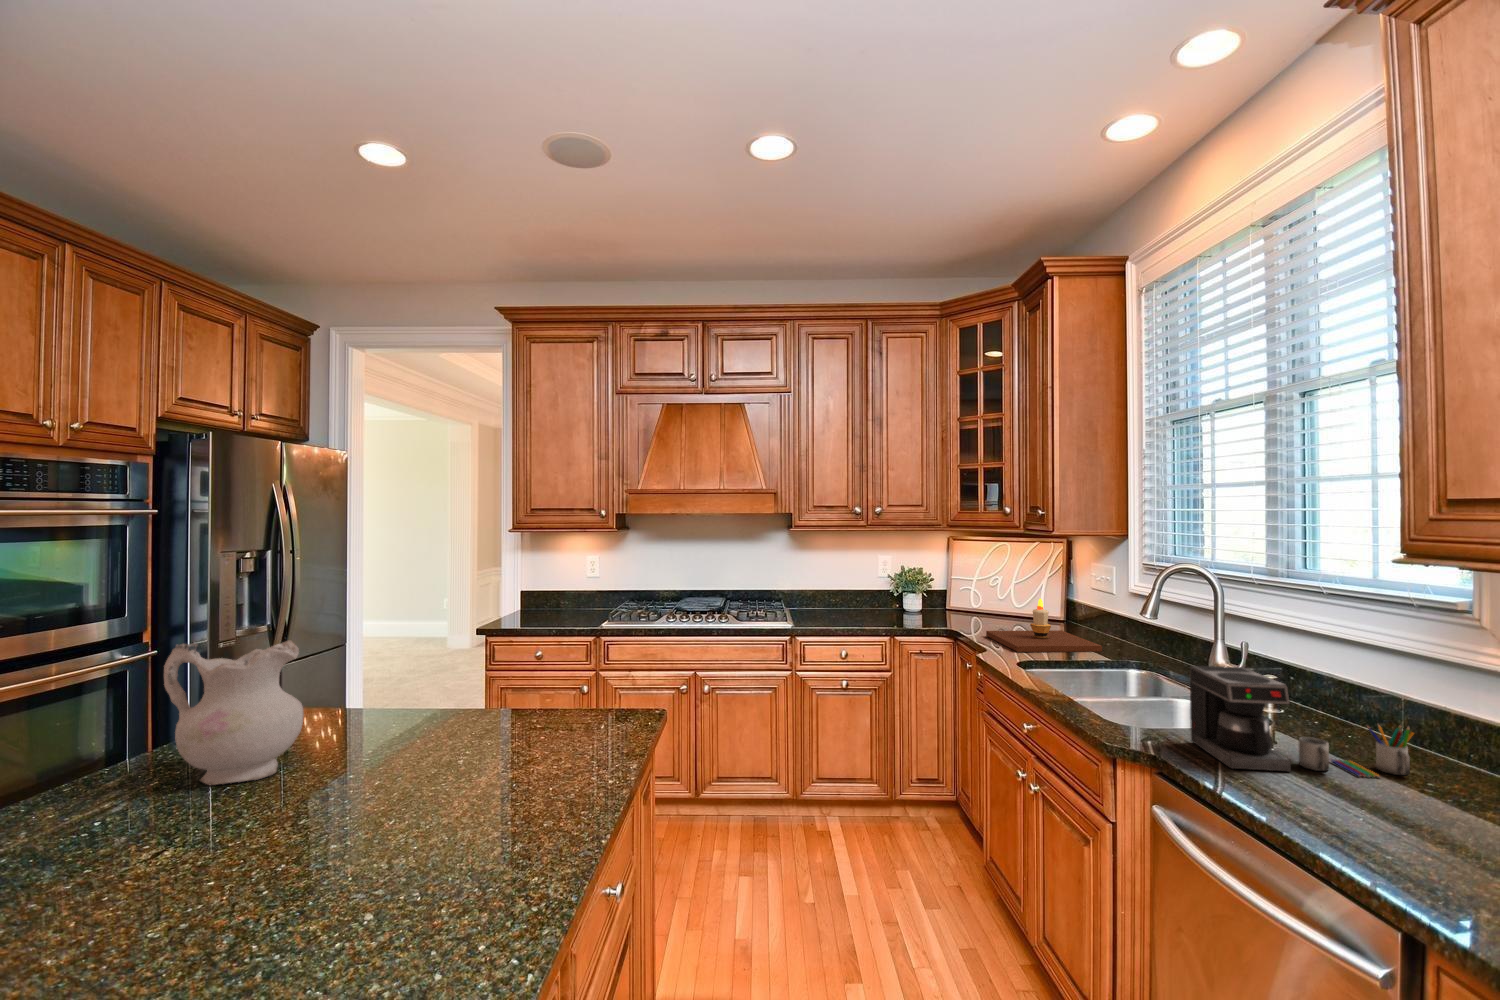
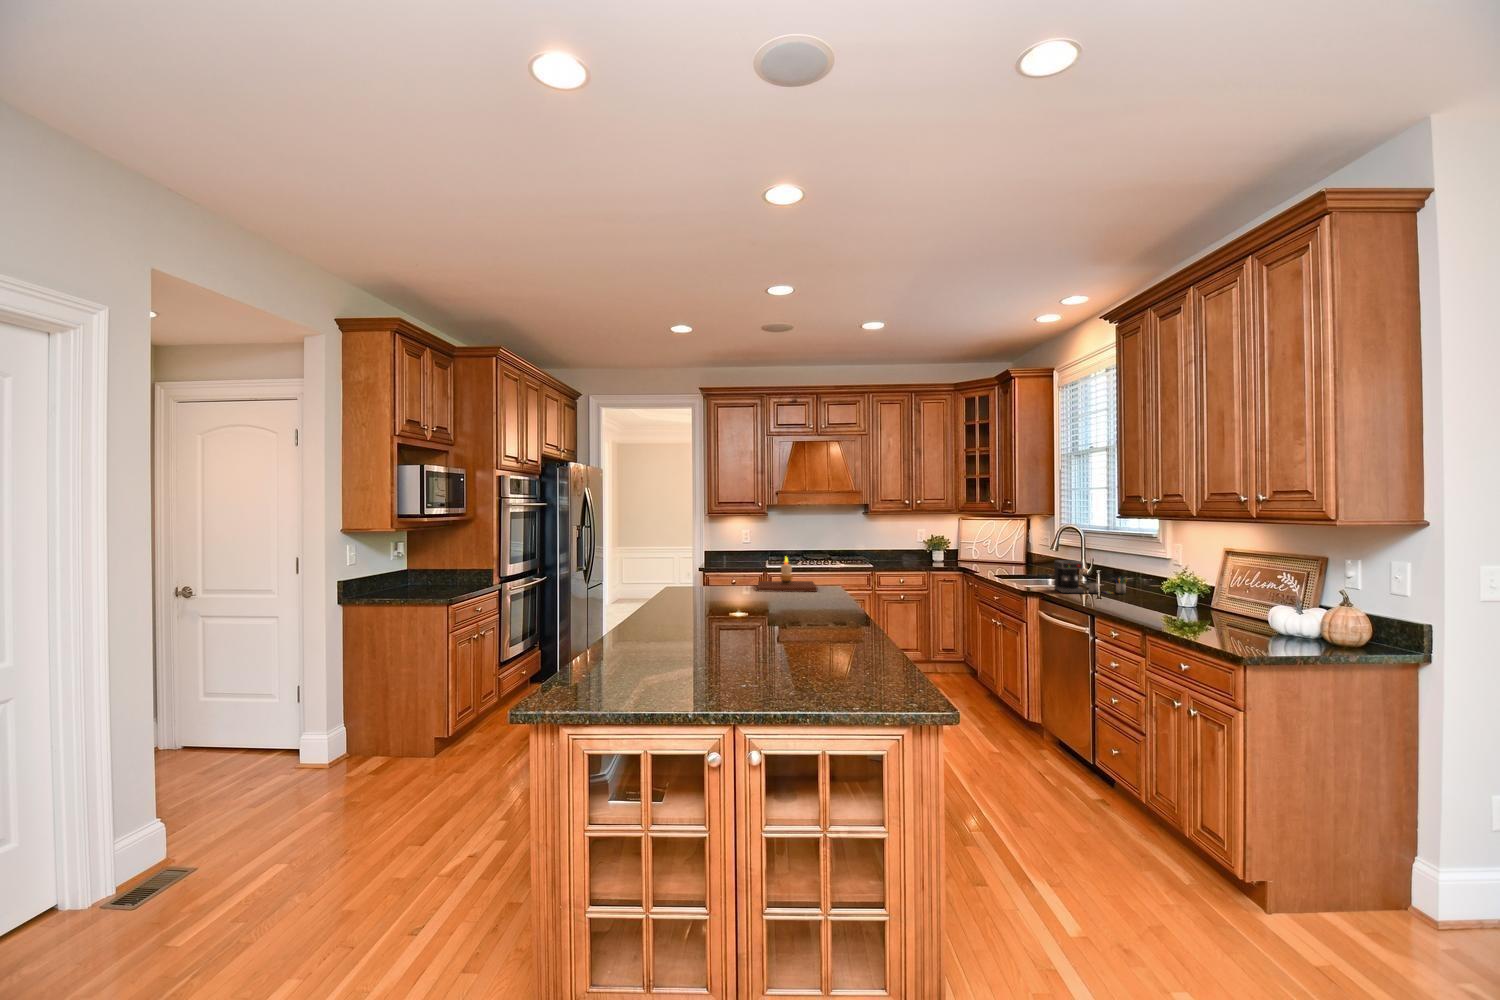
candle: present [986,598,1102,652] -> present [758,556,817,592]
ceramic pitcher: present [164,641,303,785] -> none [695,544,734,590]

